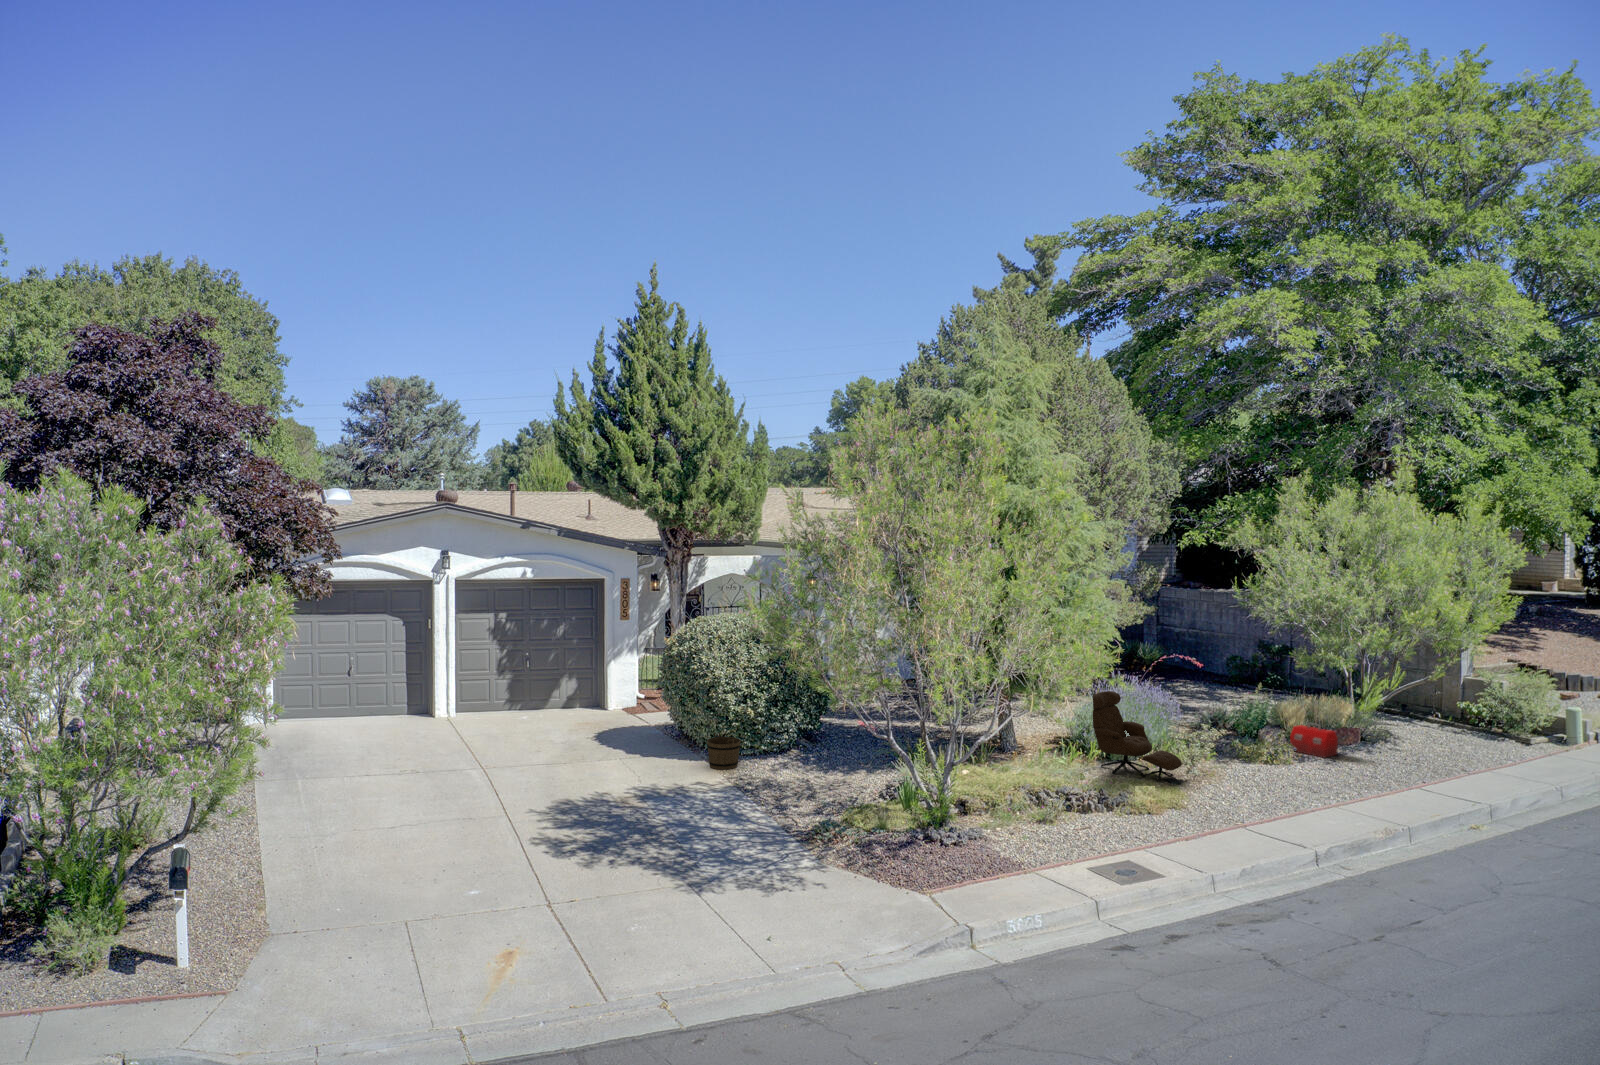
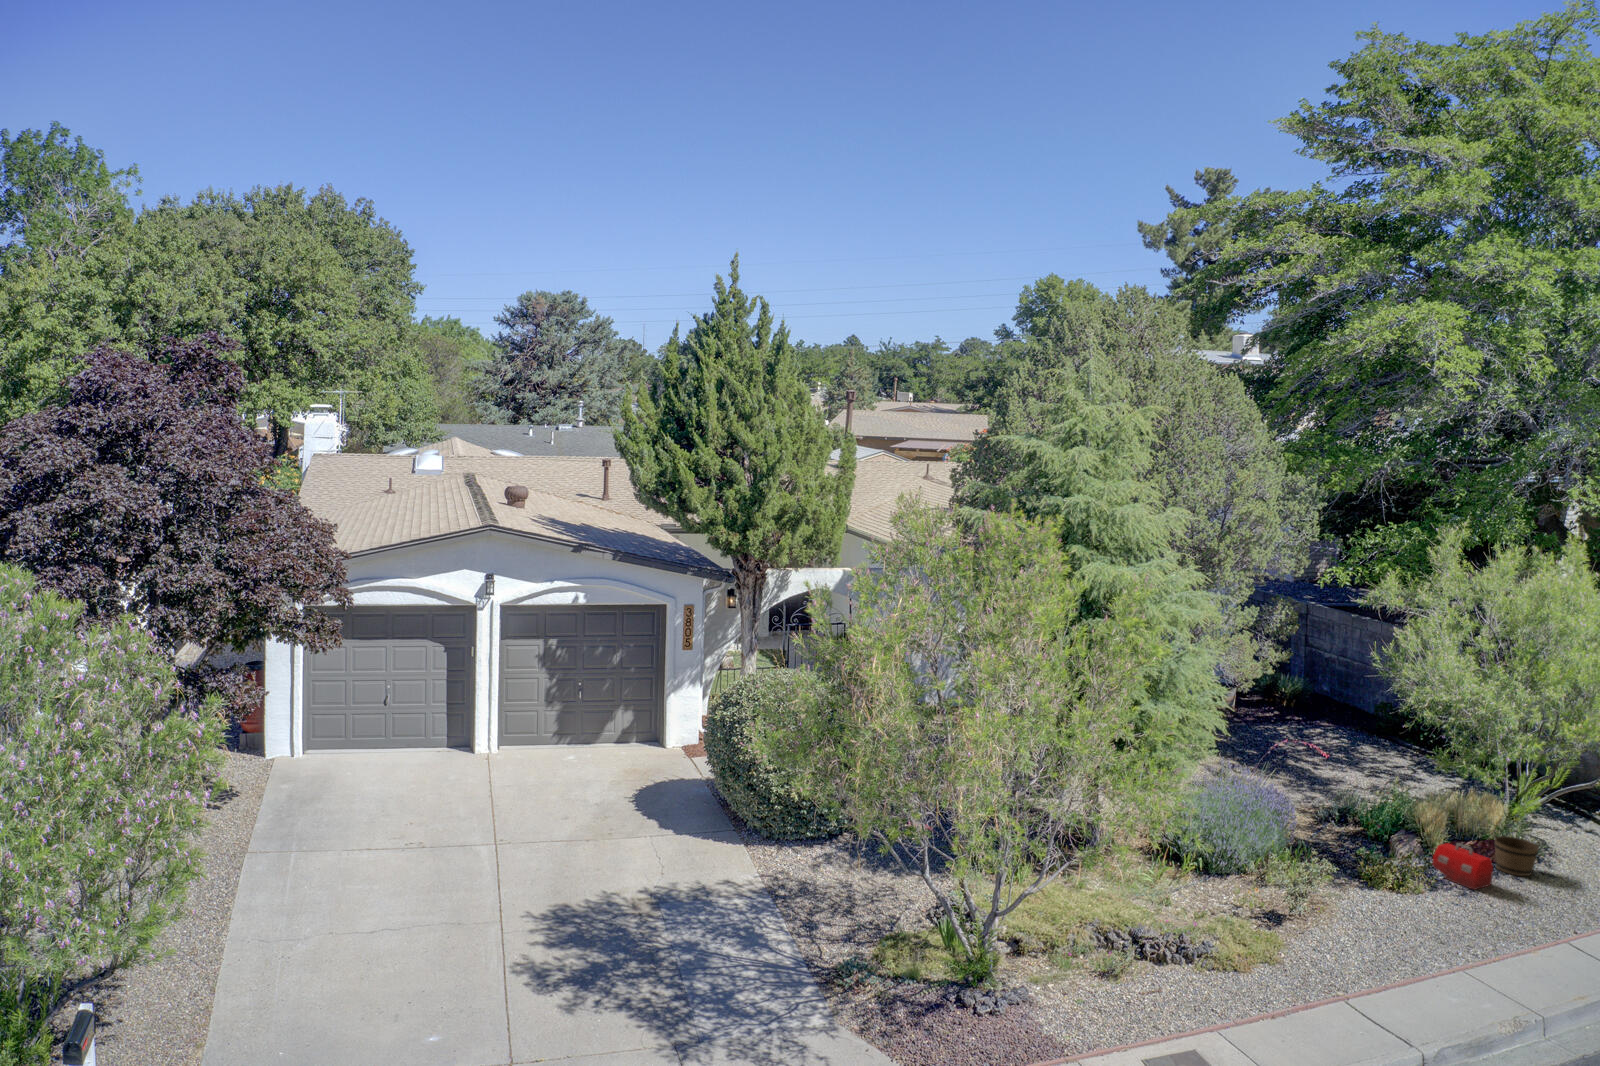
lounge chair: present [1093,691,1182,781] -> none [1187,796,1292,916]
bucket: present [707,732,741,769] -> present [1494,836,1539,876]

